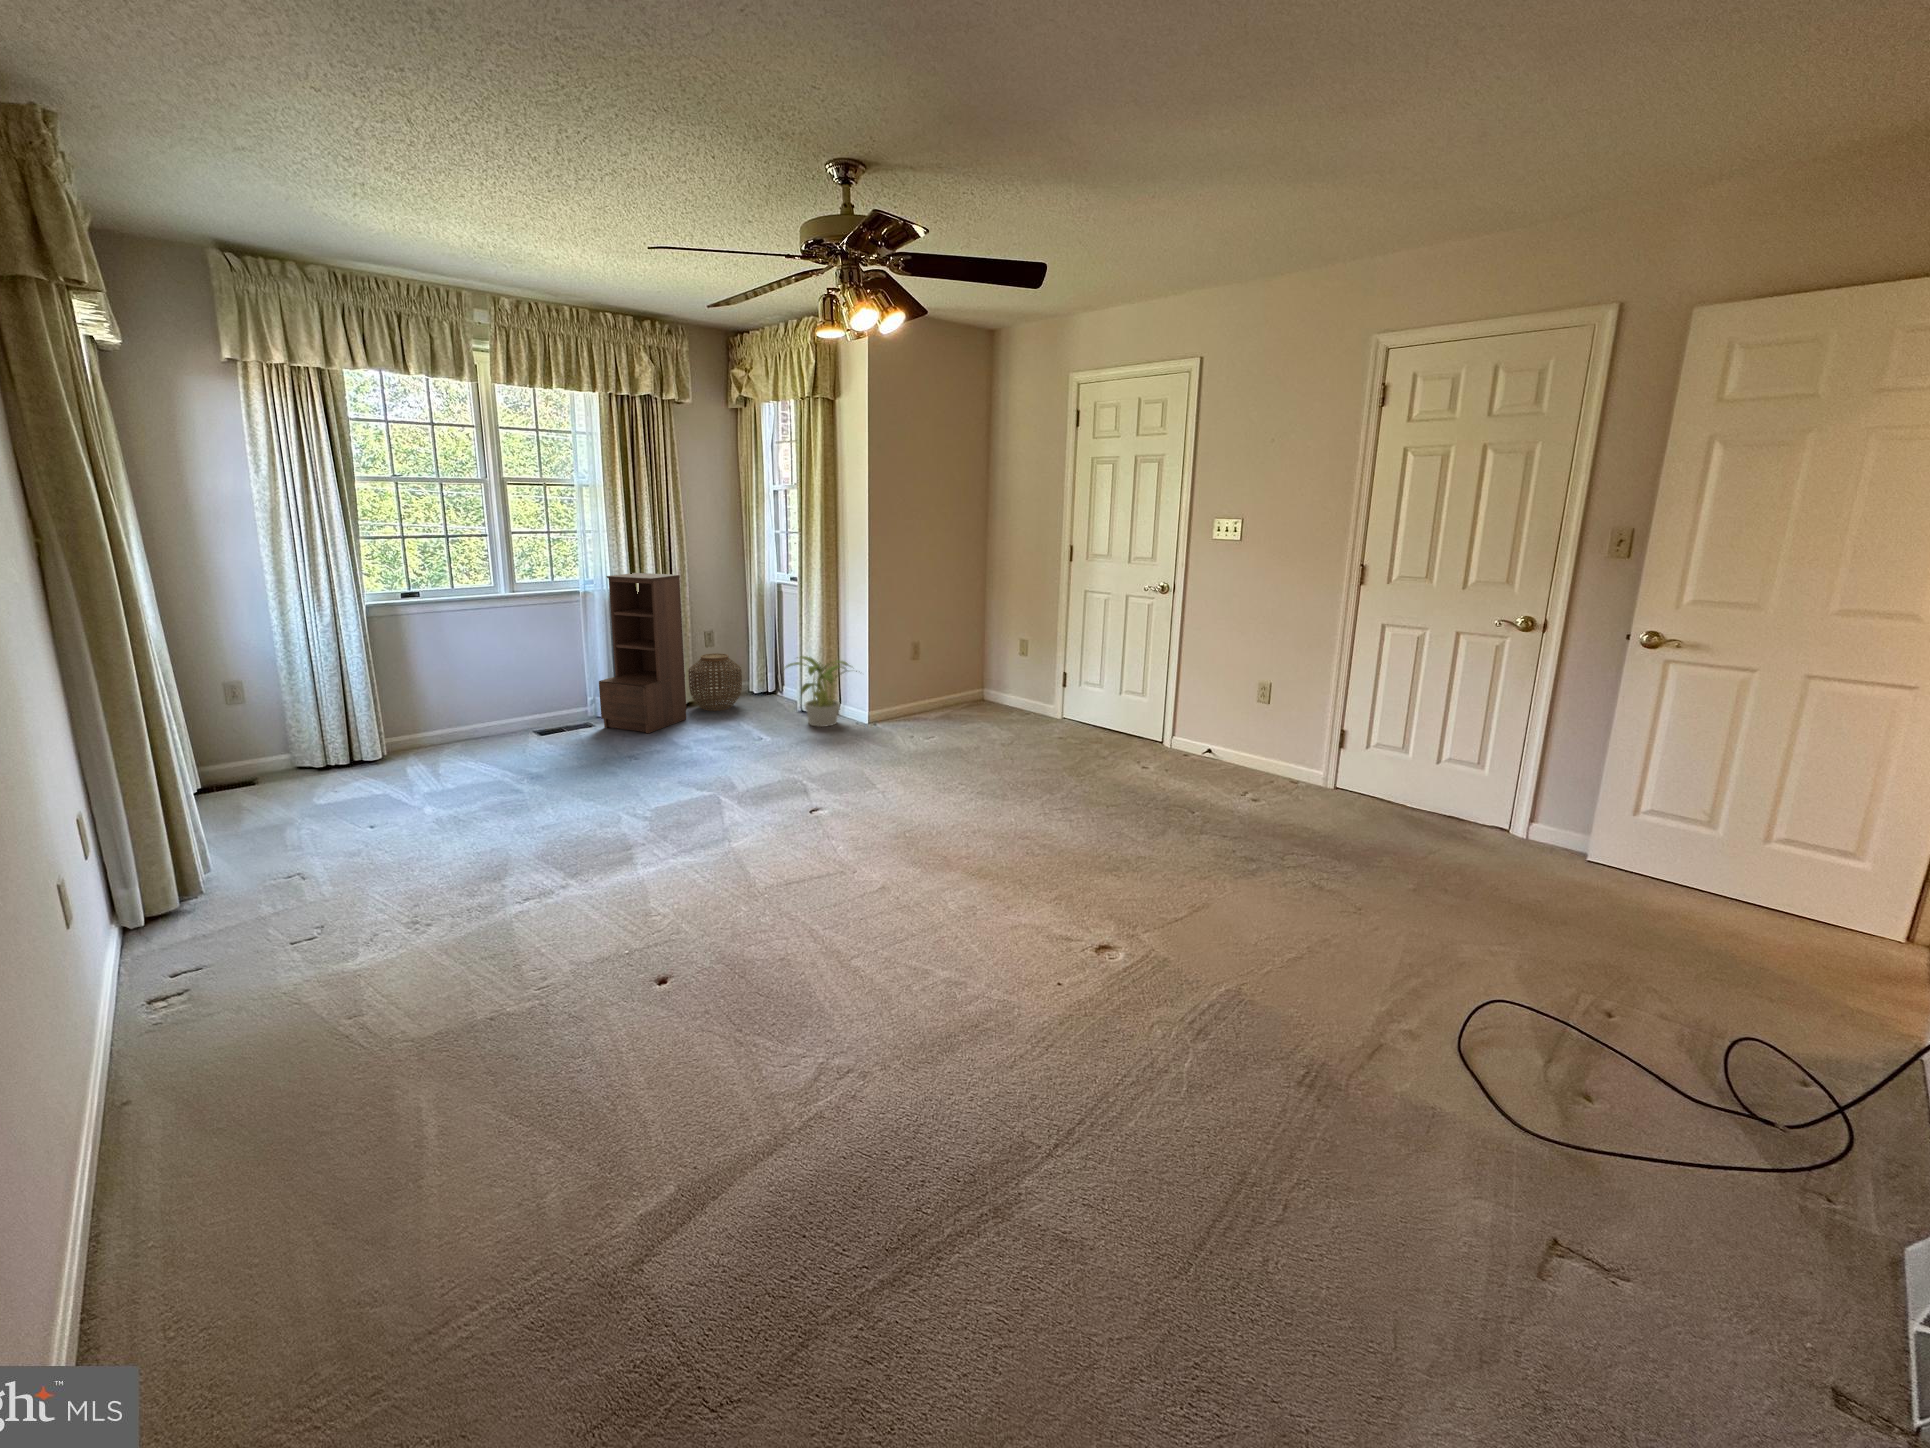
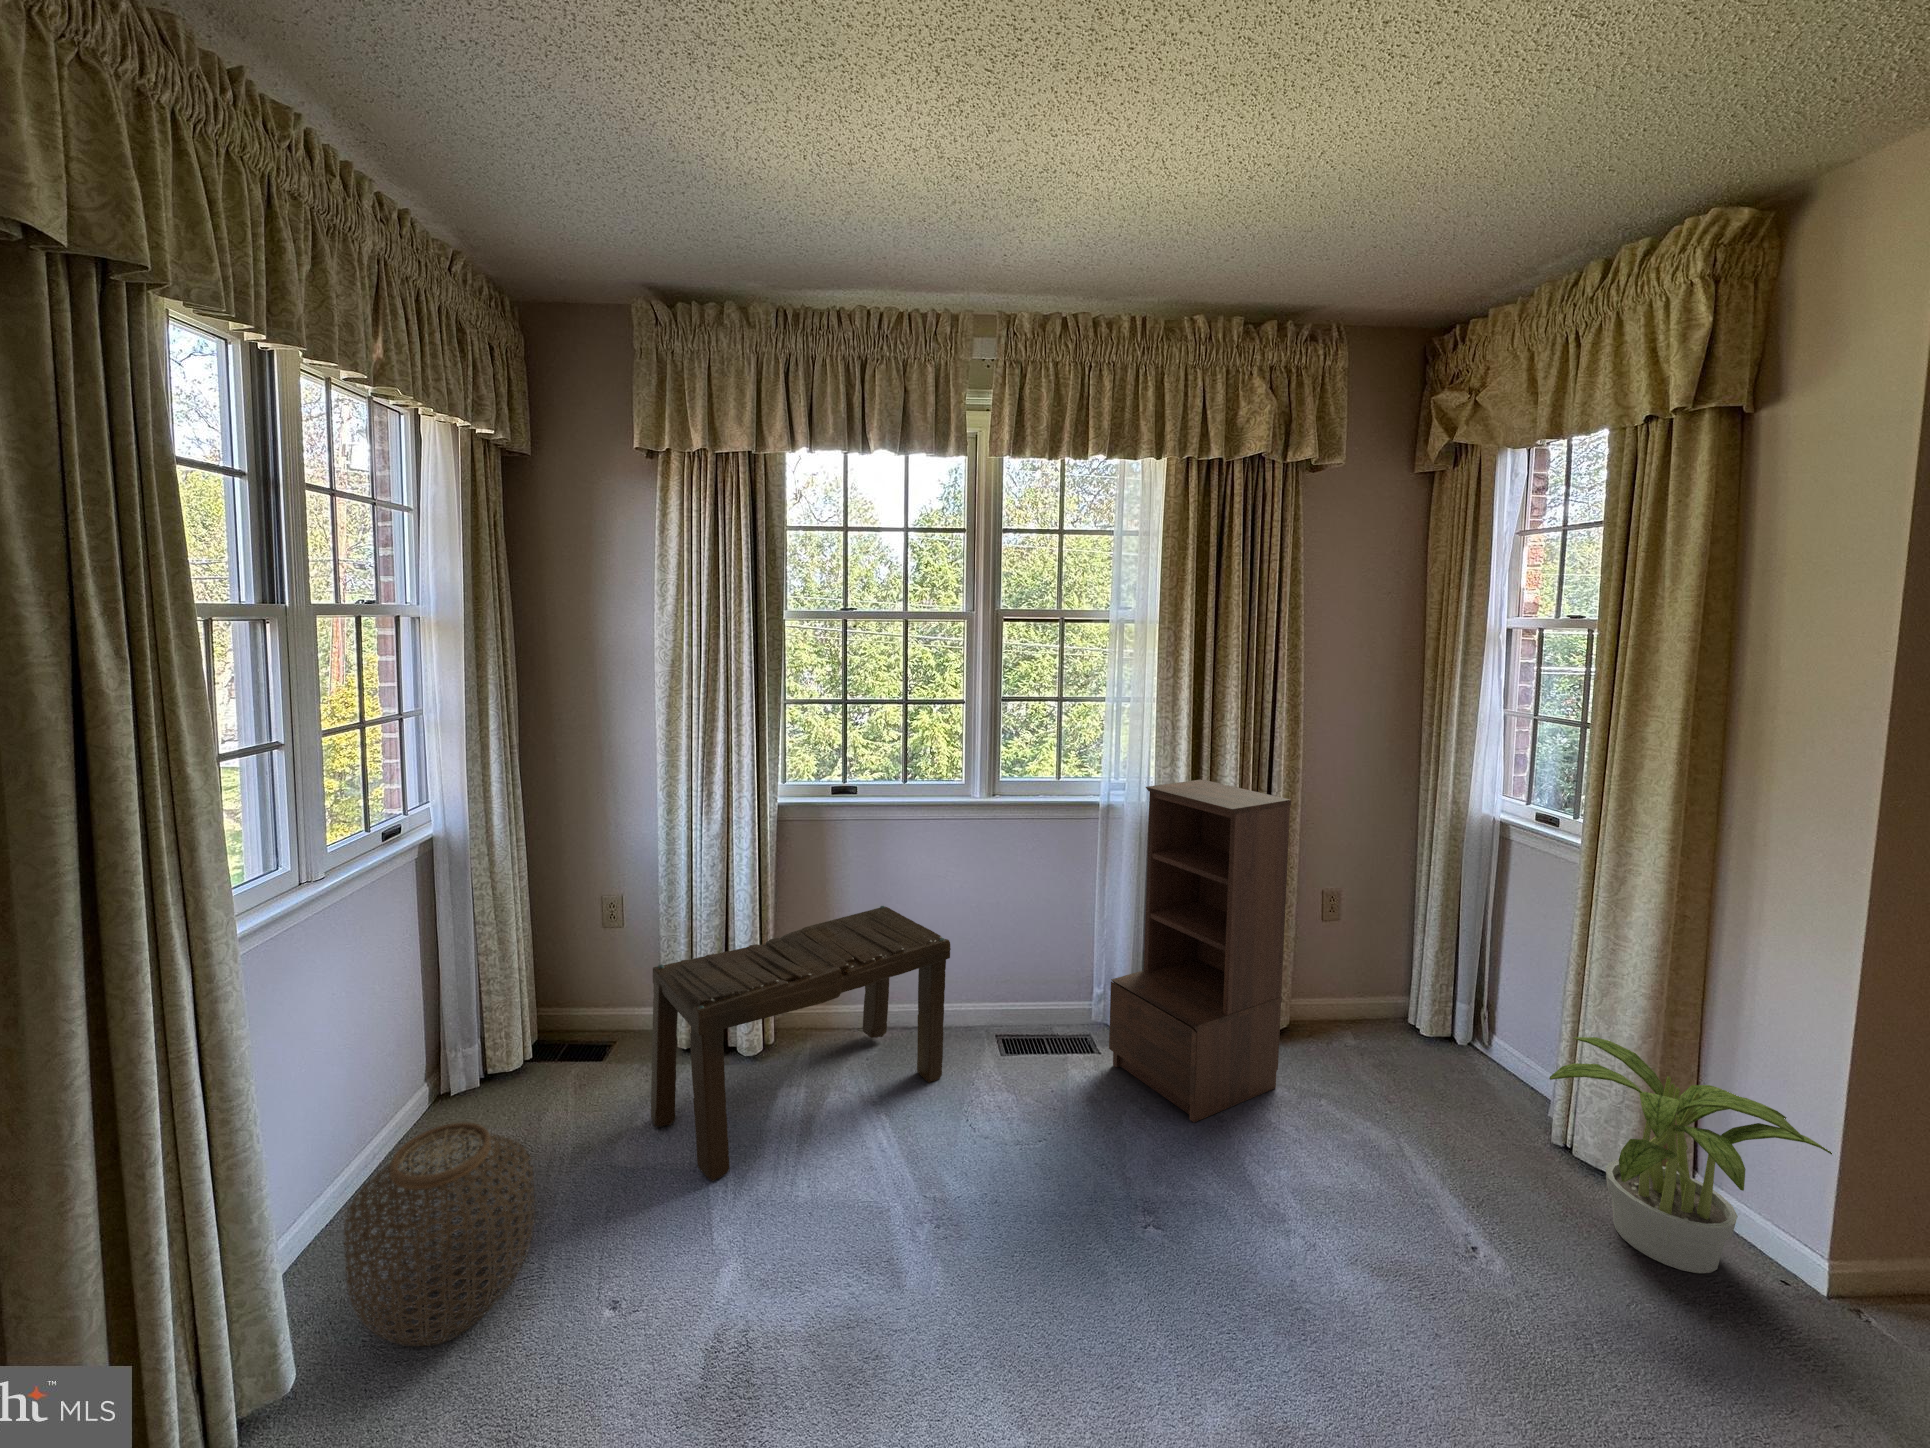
woven basket: present [689,653,742,711] -> present [344,1122,535,1346]
bench: none [315,664,508,793] -> present [651,906,951,1181]

